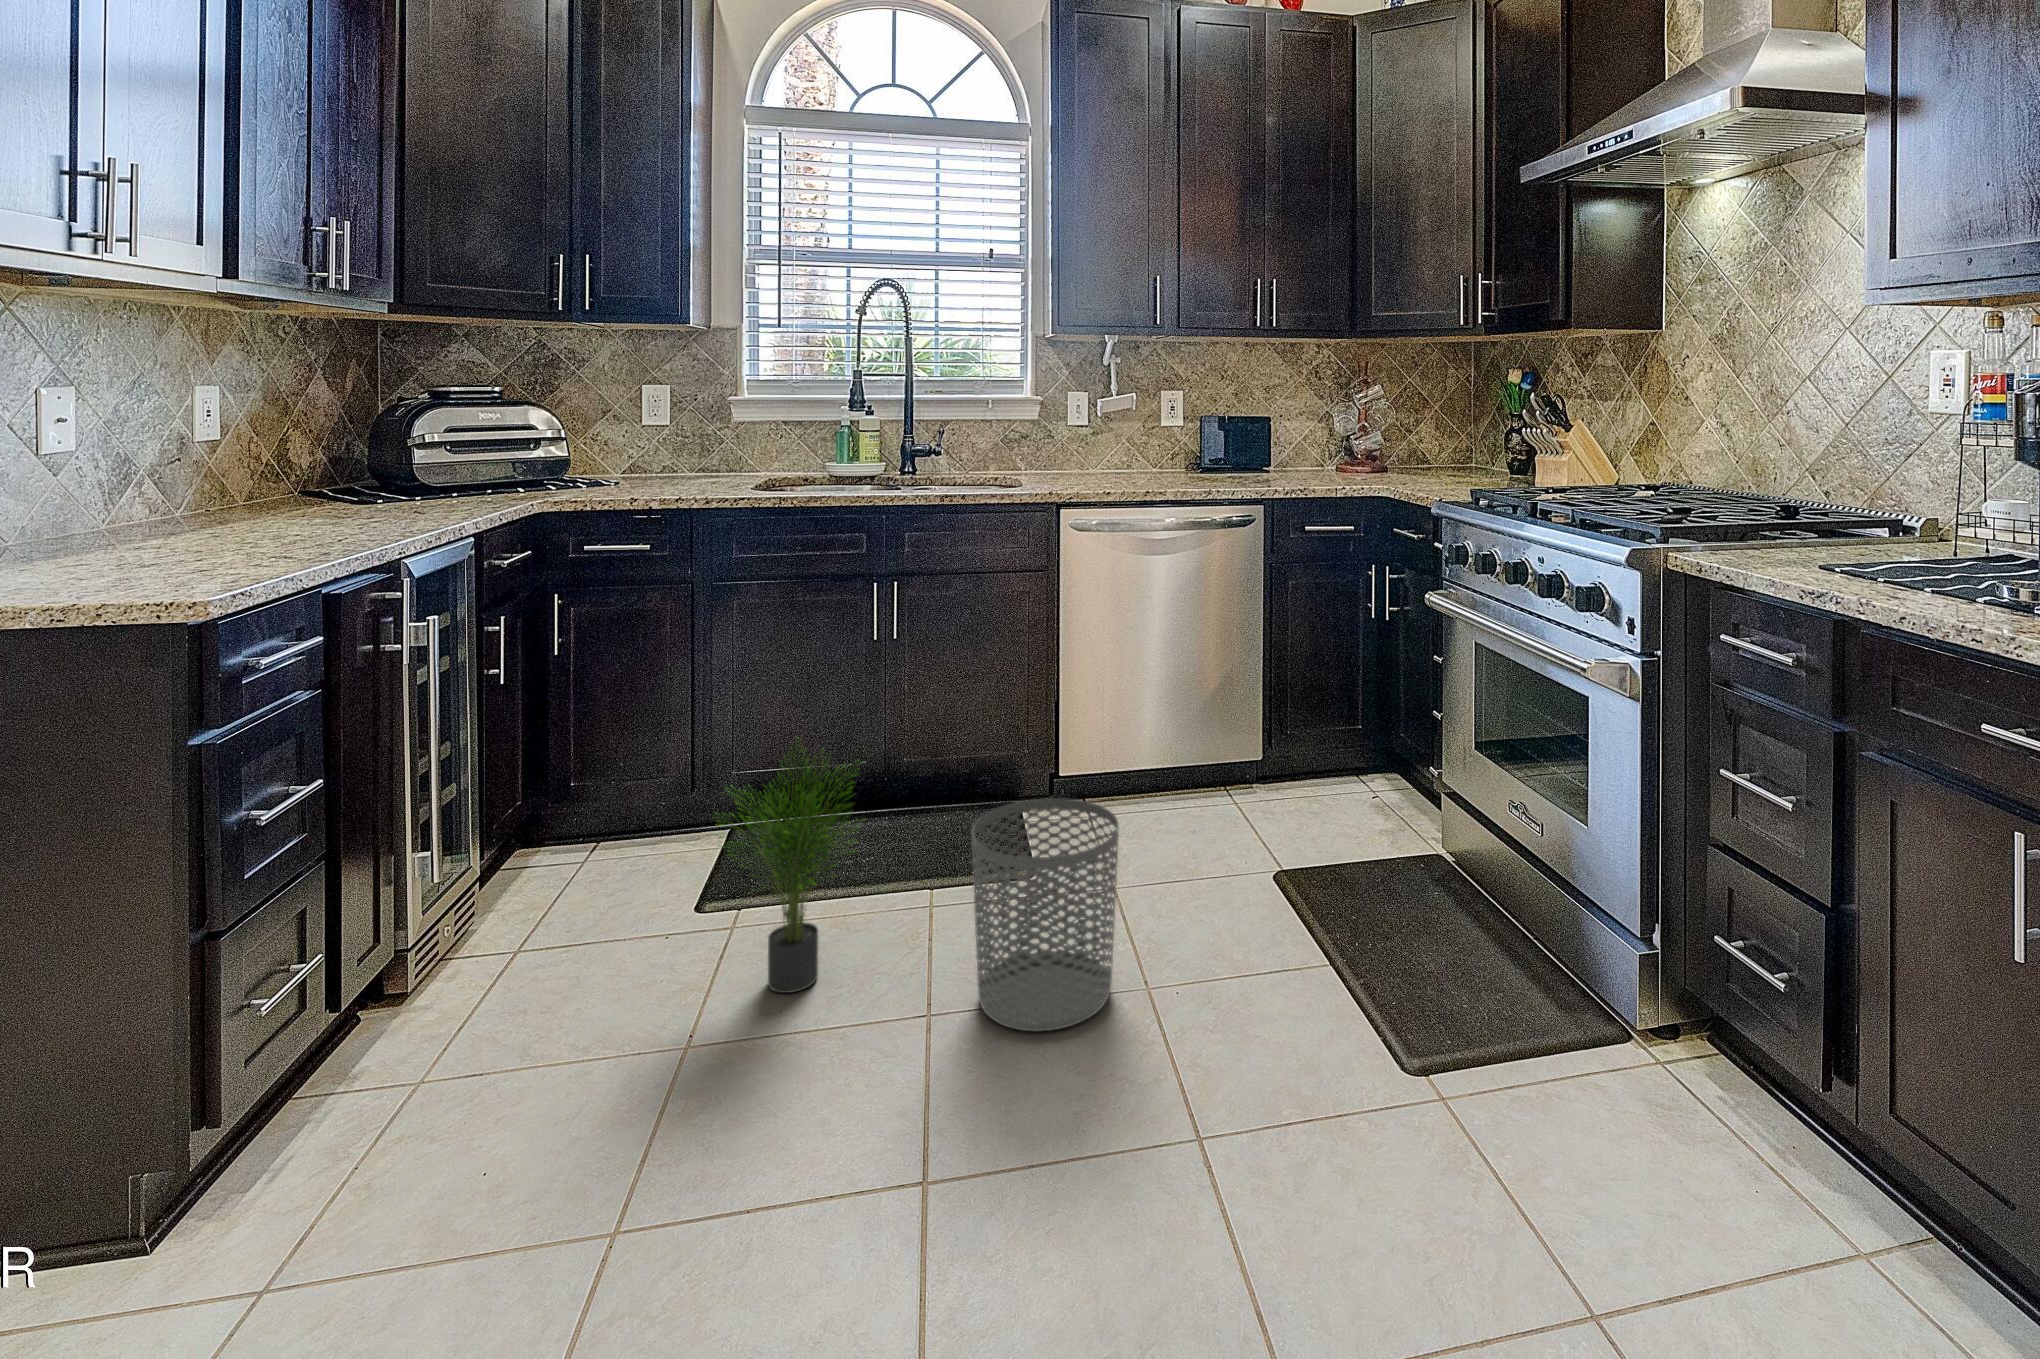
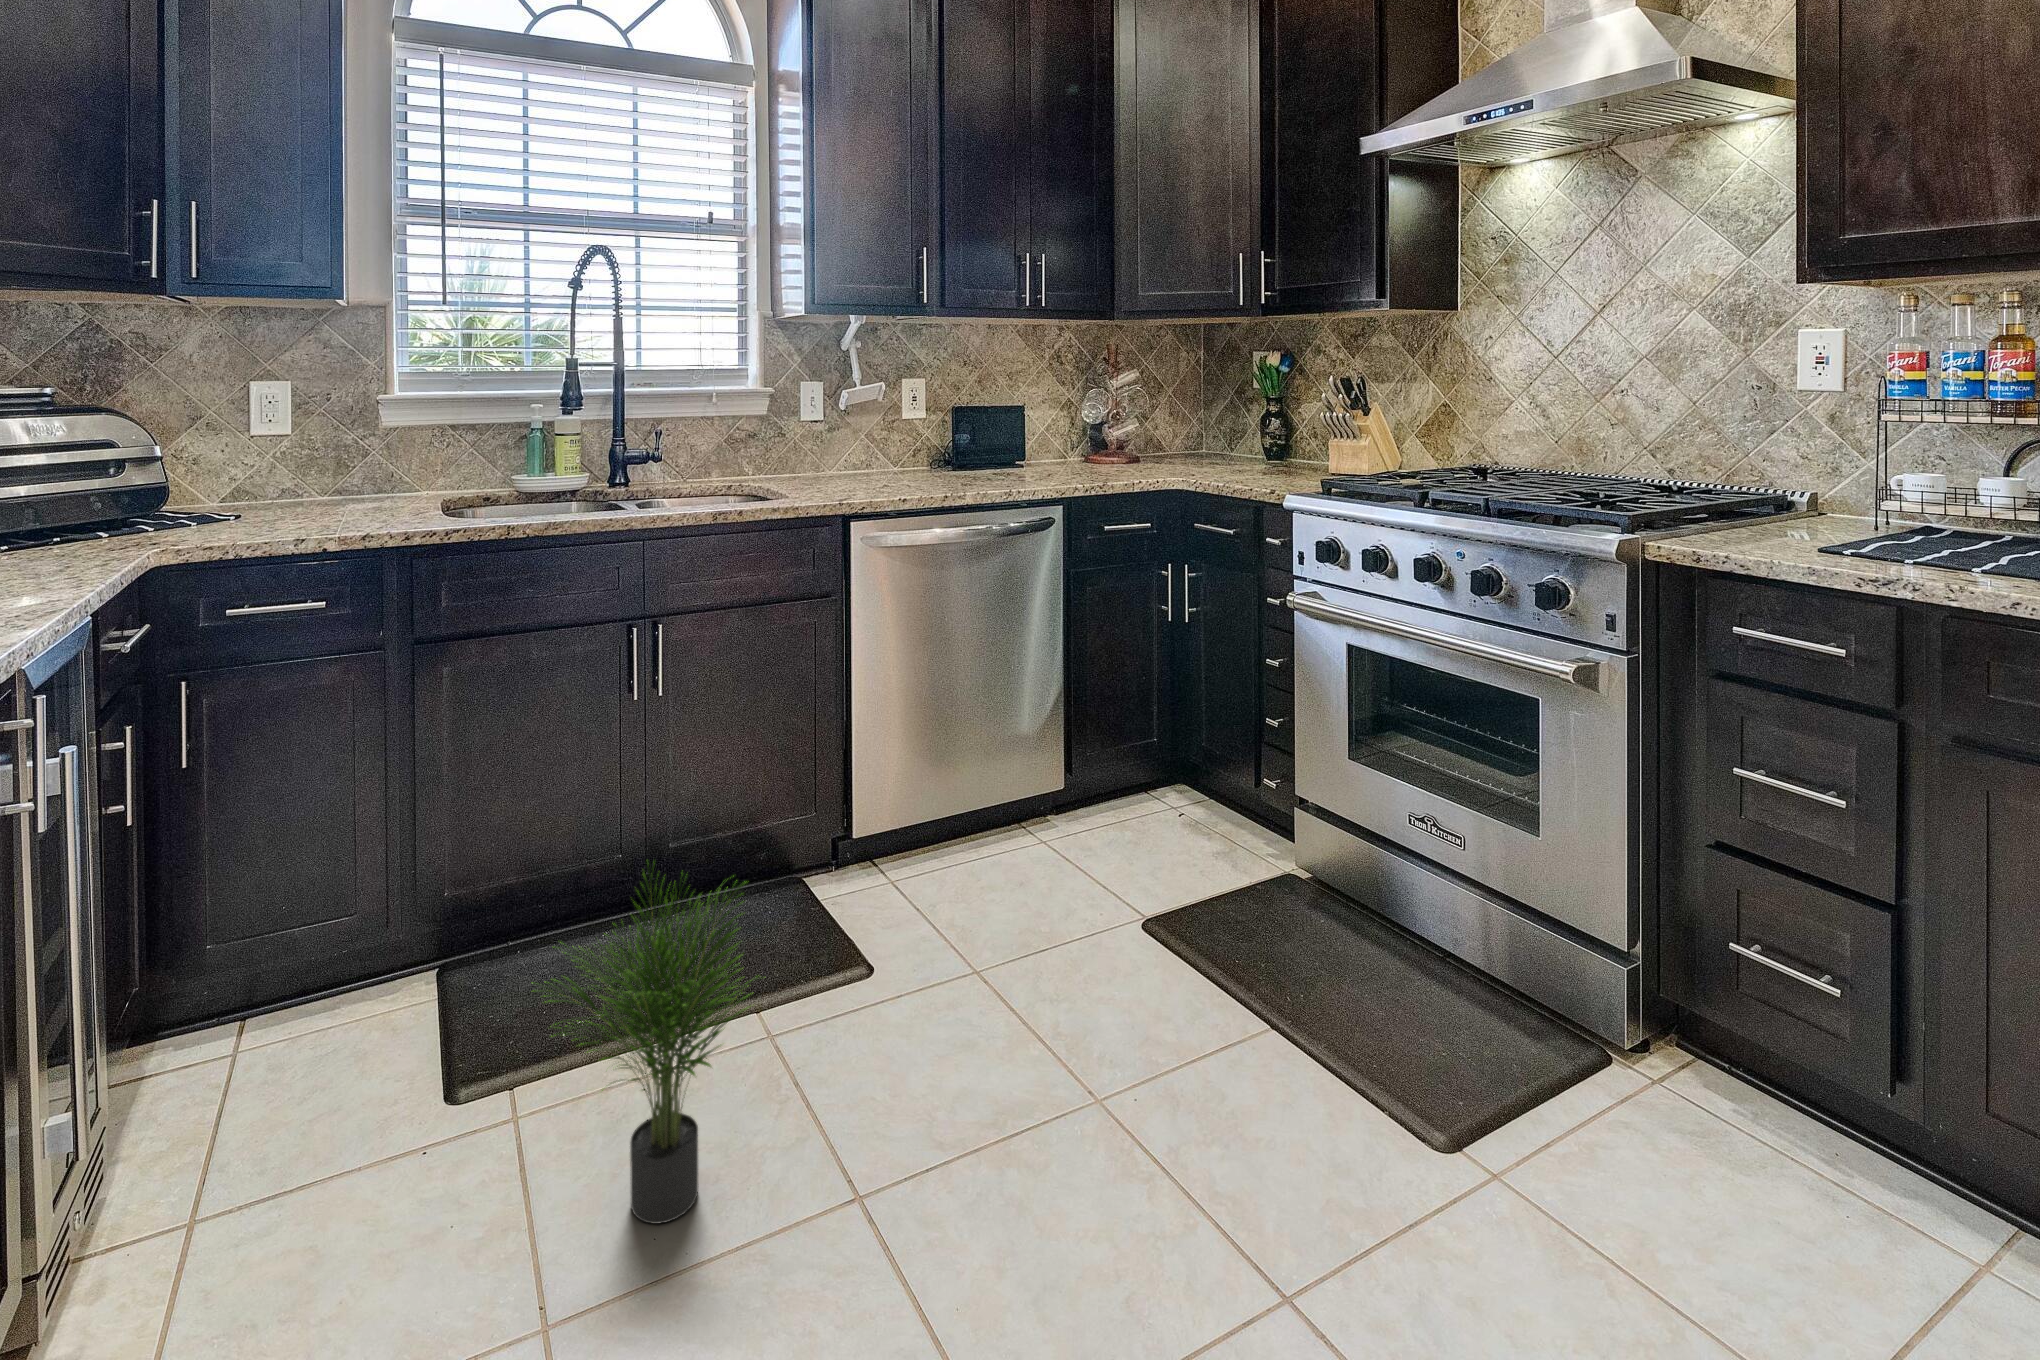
waste bin: present [972,798,1119,1031] -> none [918,892,1104,1213]

